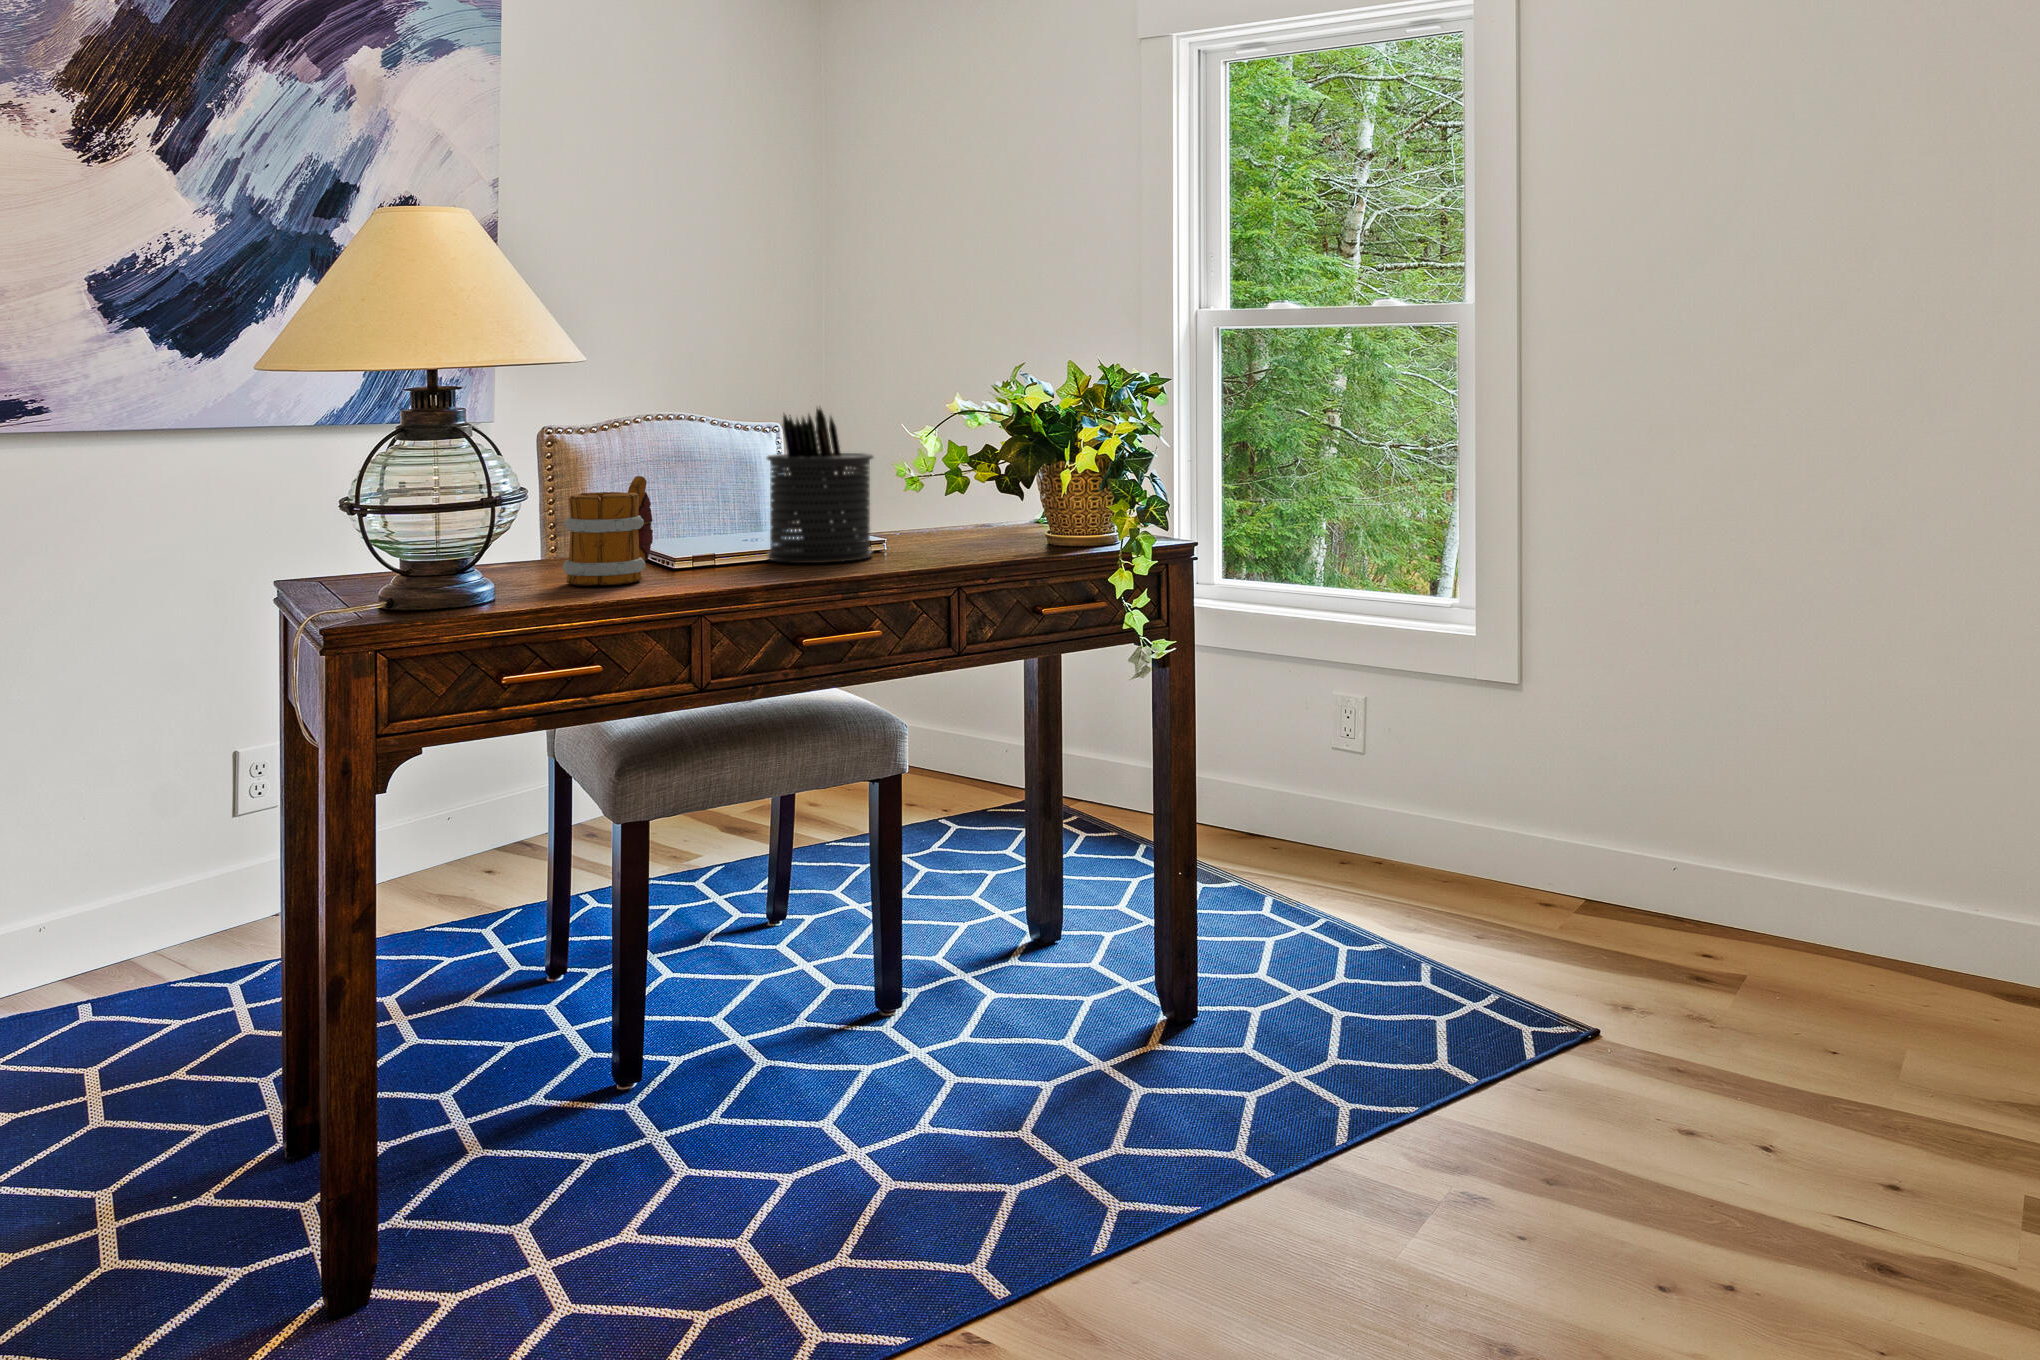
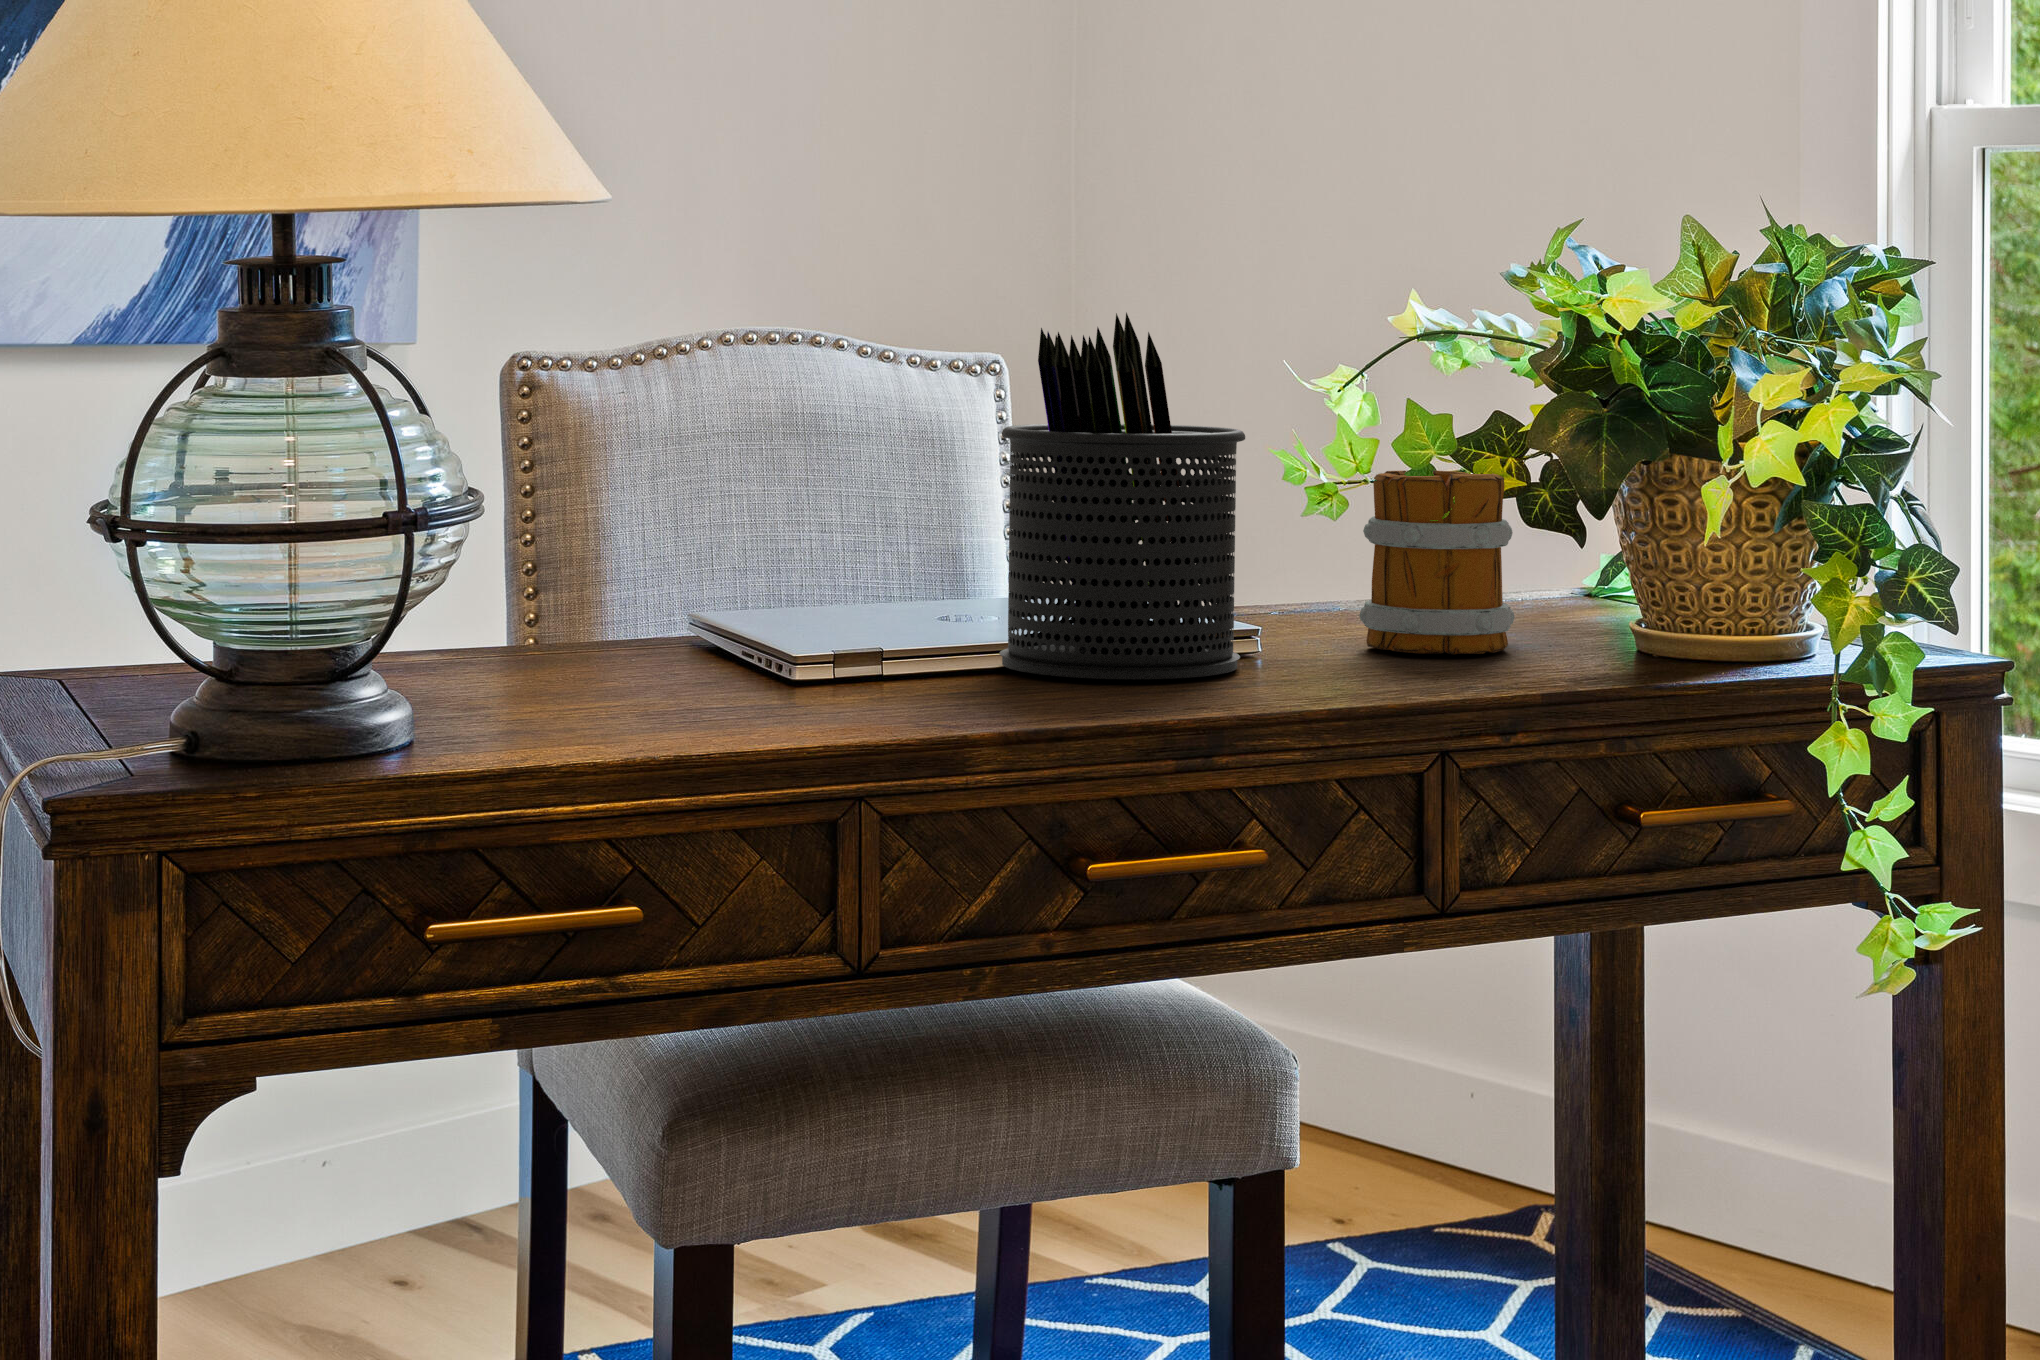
mug: present [563,476,653,586] -> present [1359,470,1515,654]

